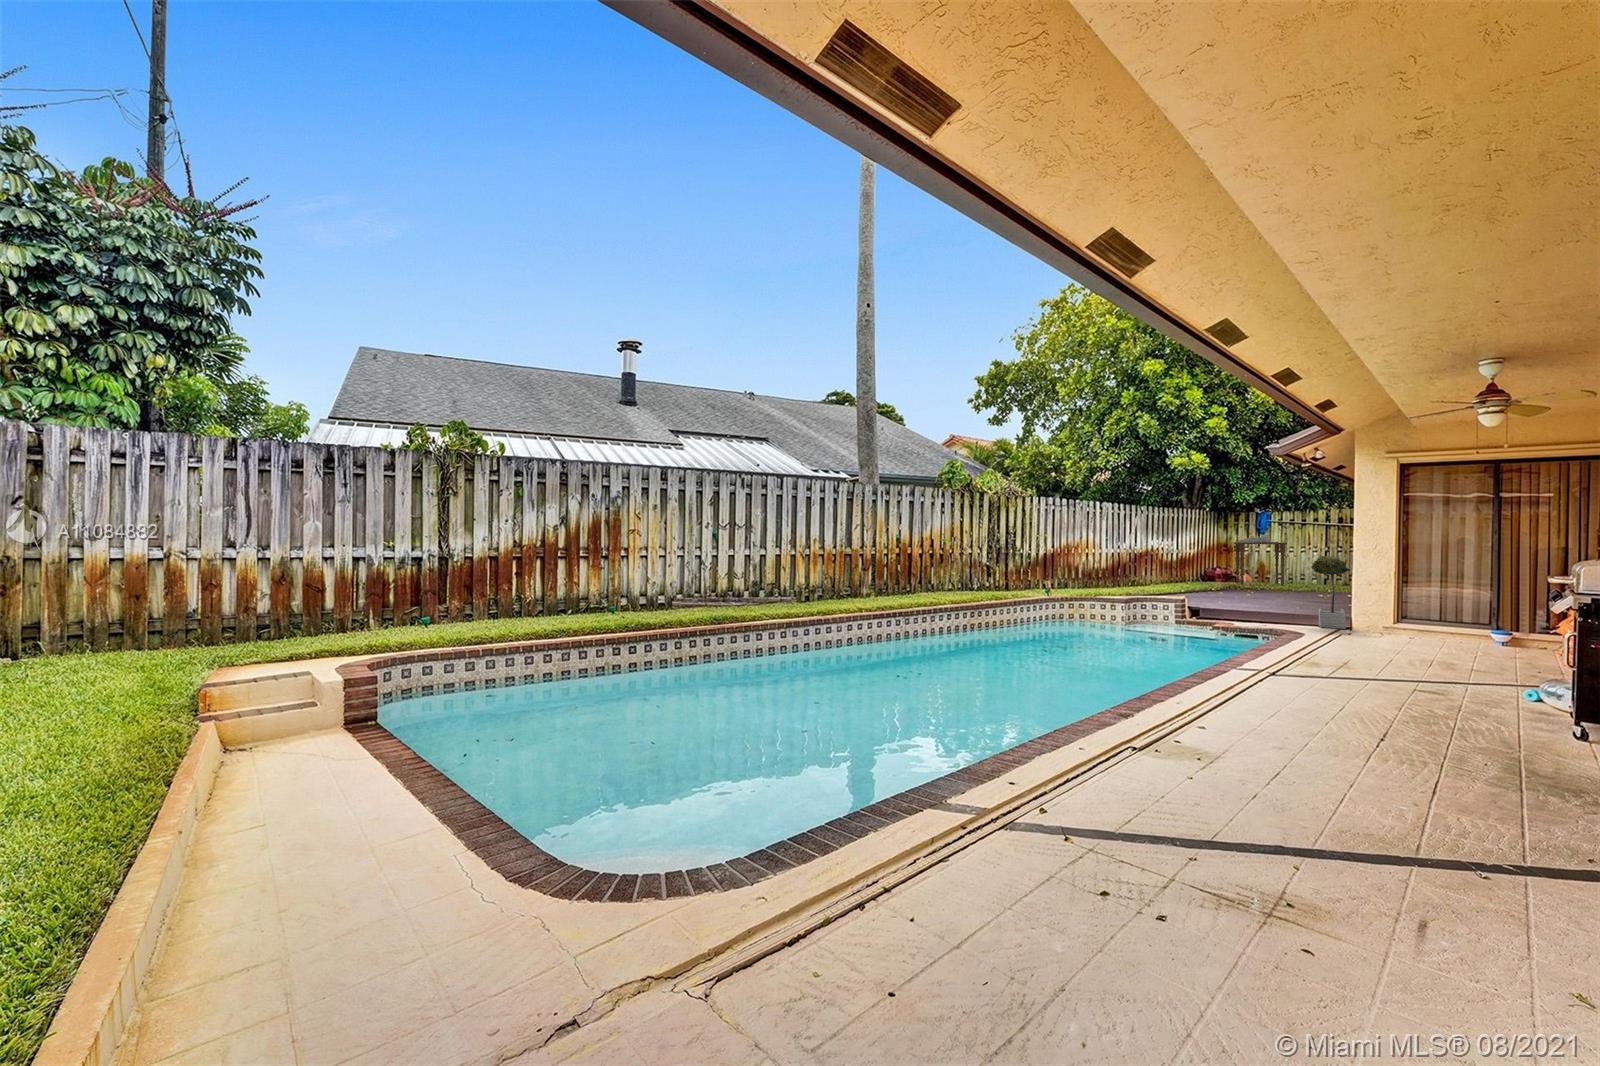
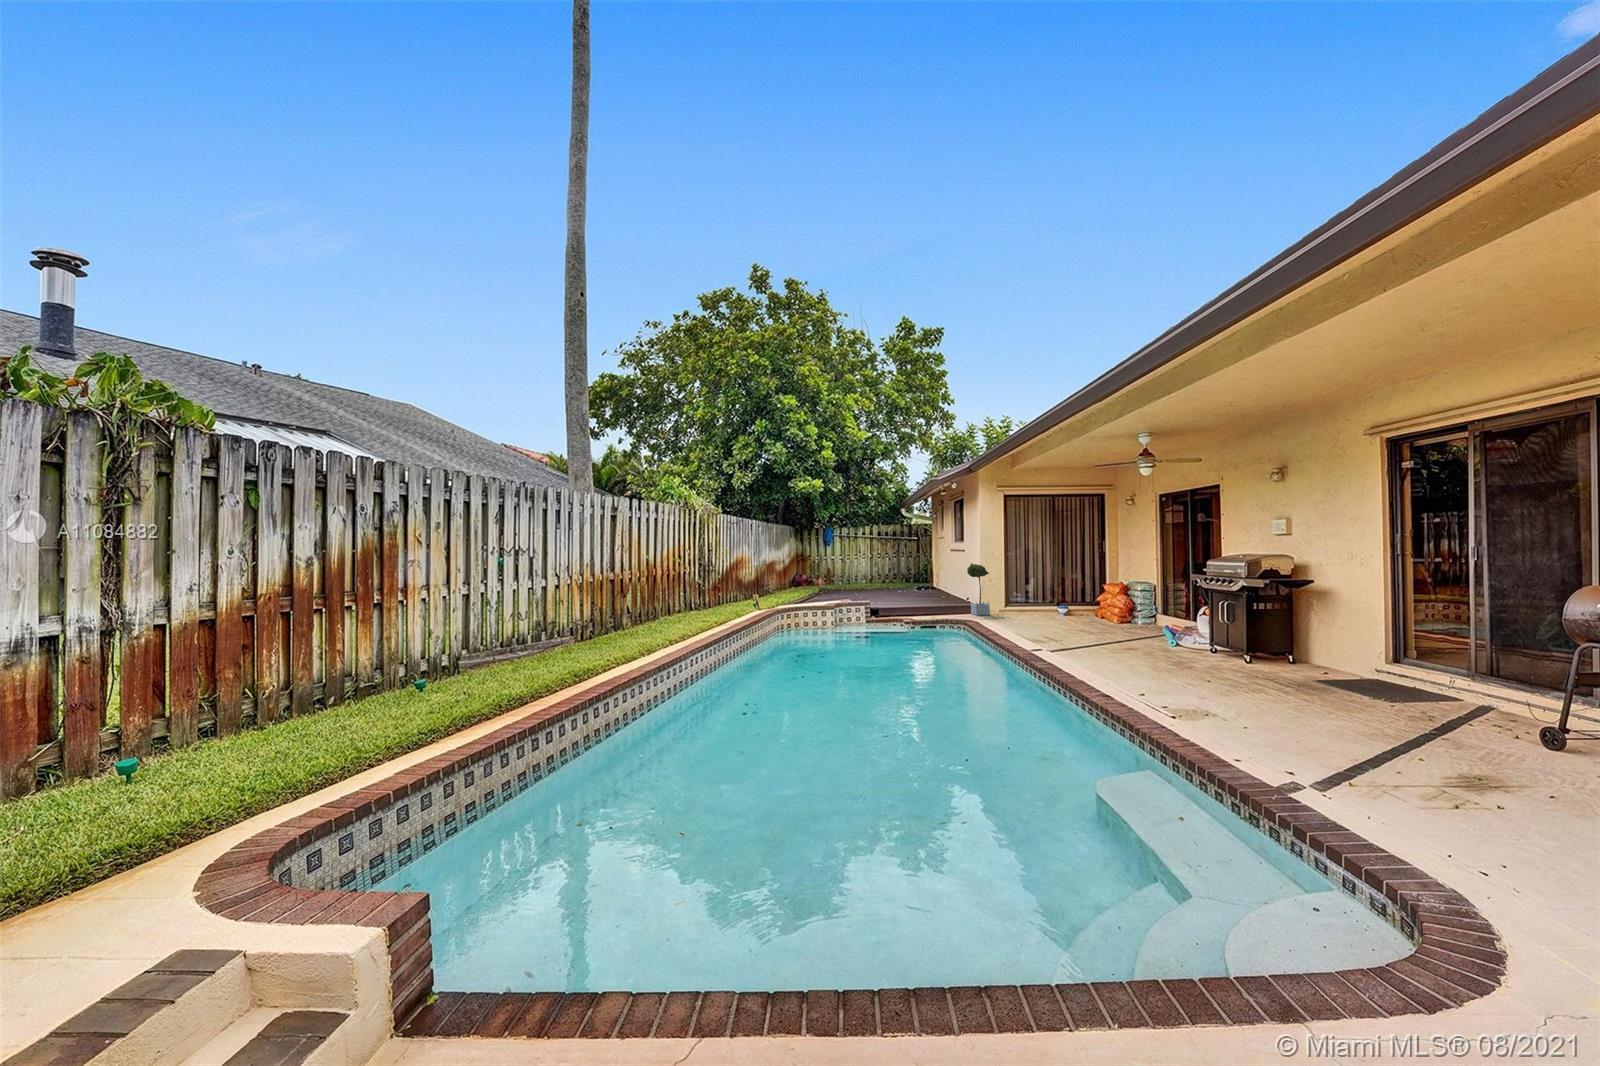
side table: present [1233,535,1287,585] -> none [831,548,866,588]

